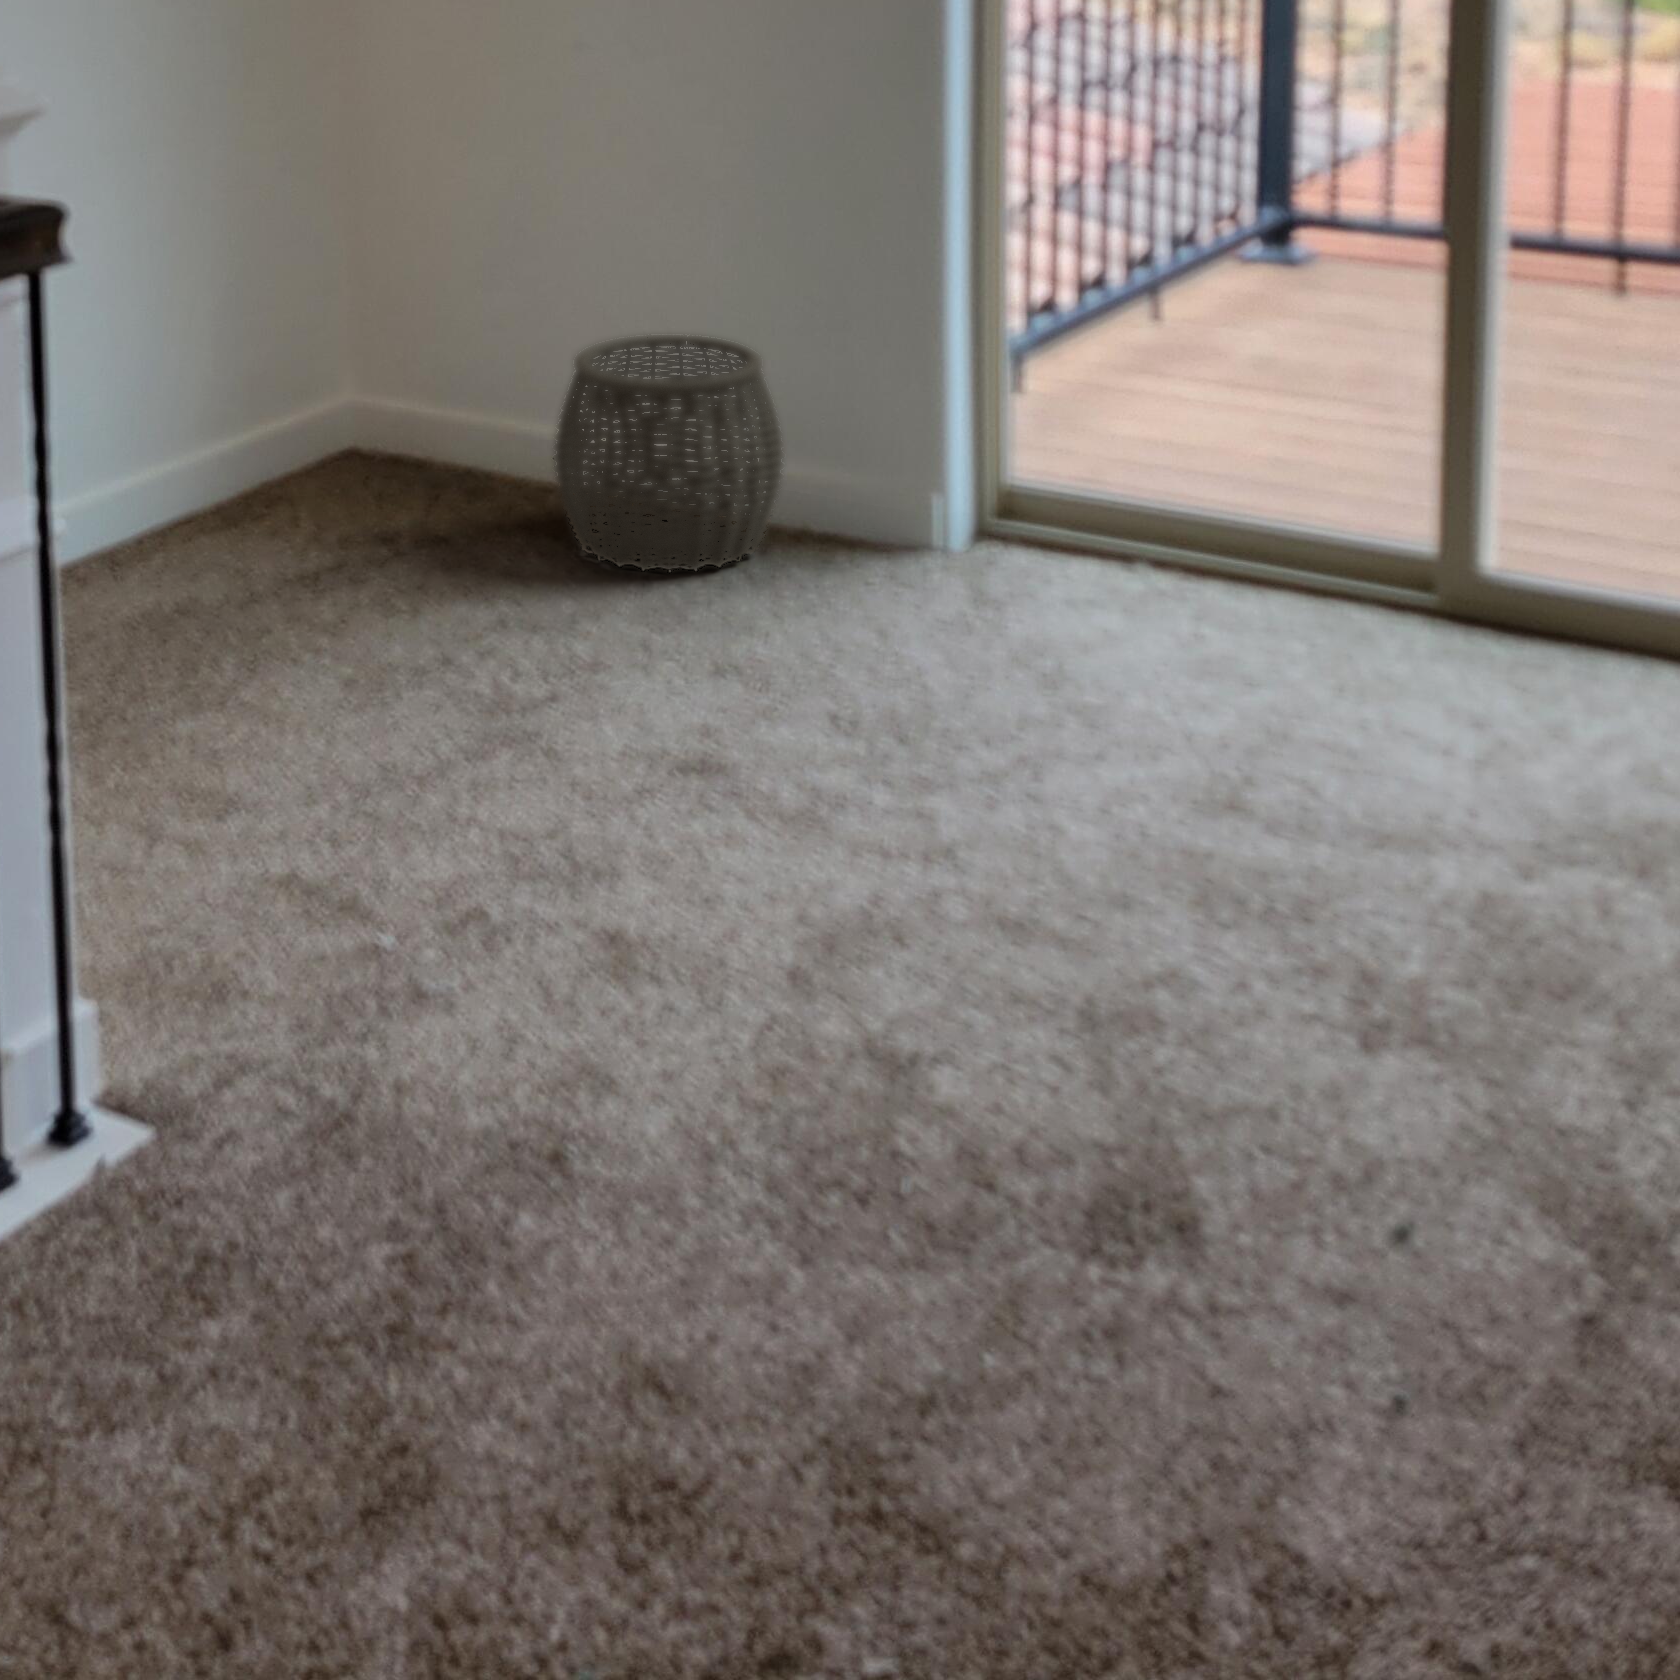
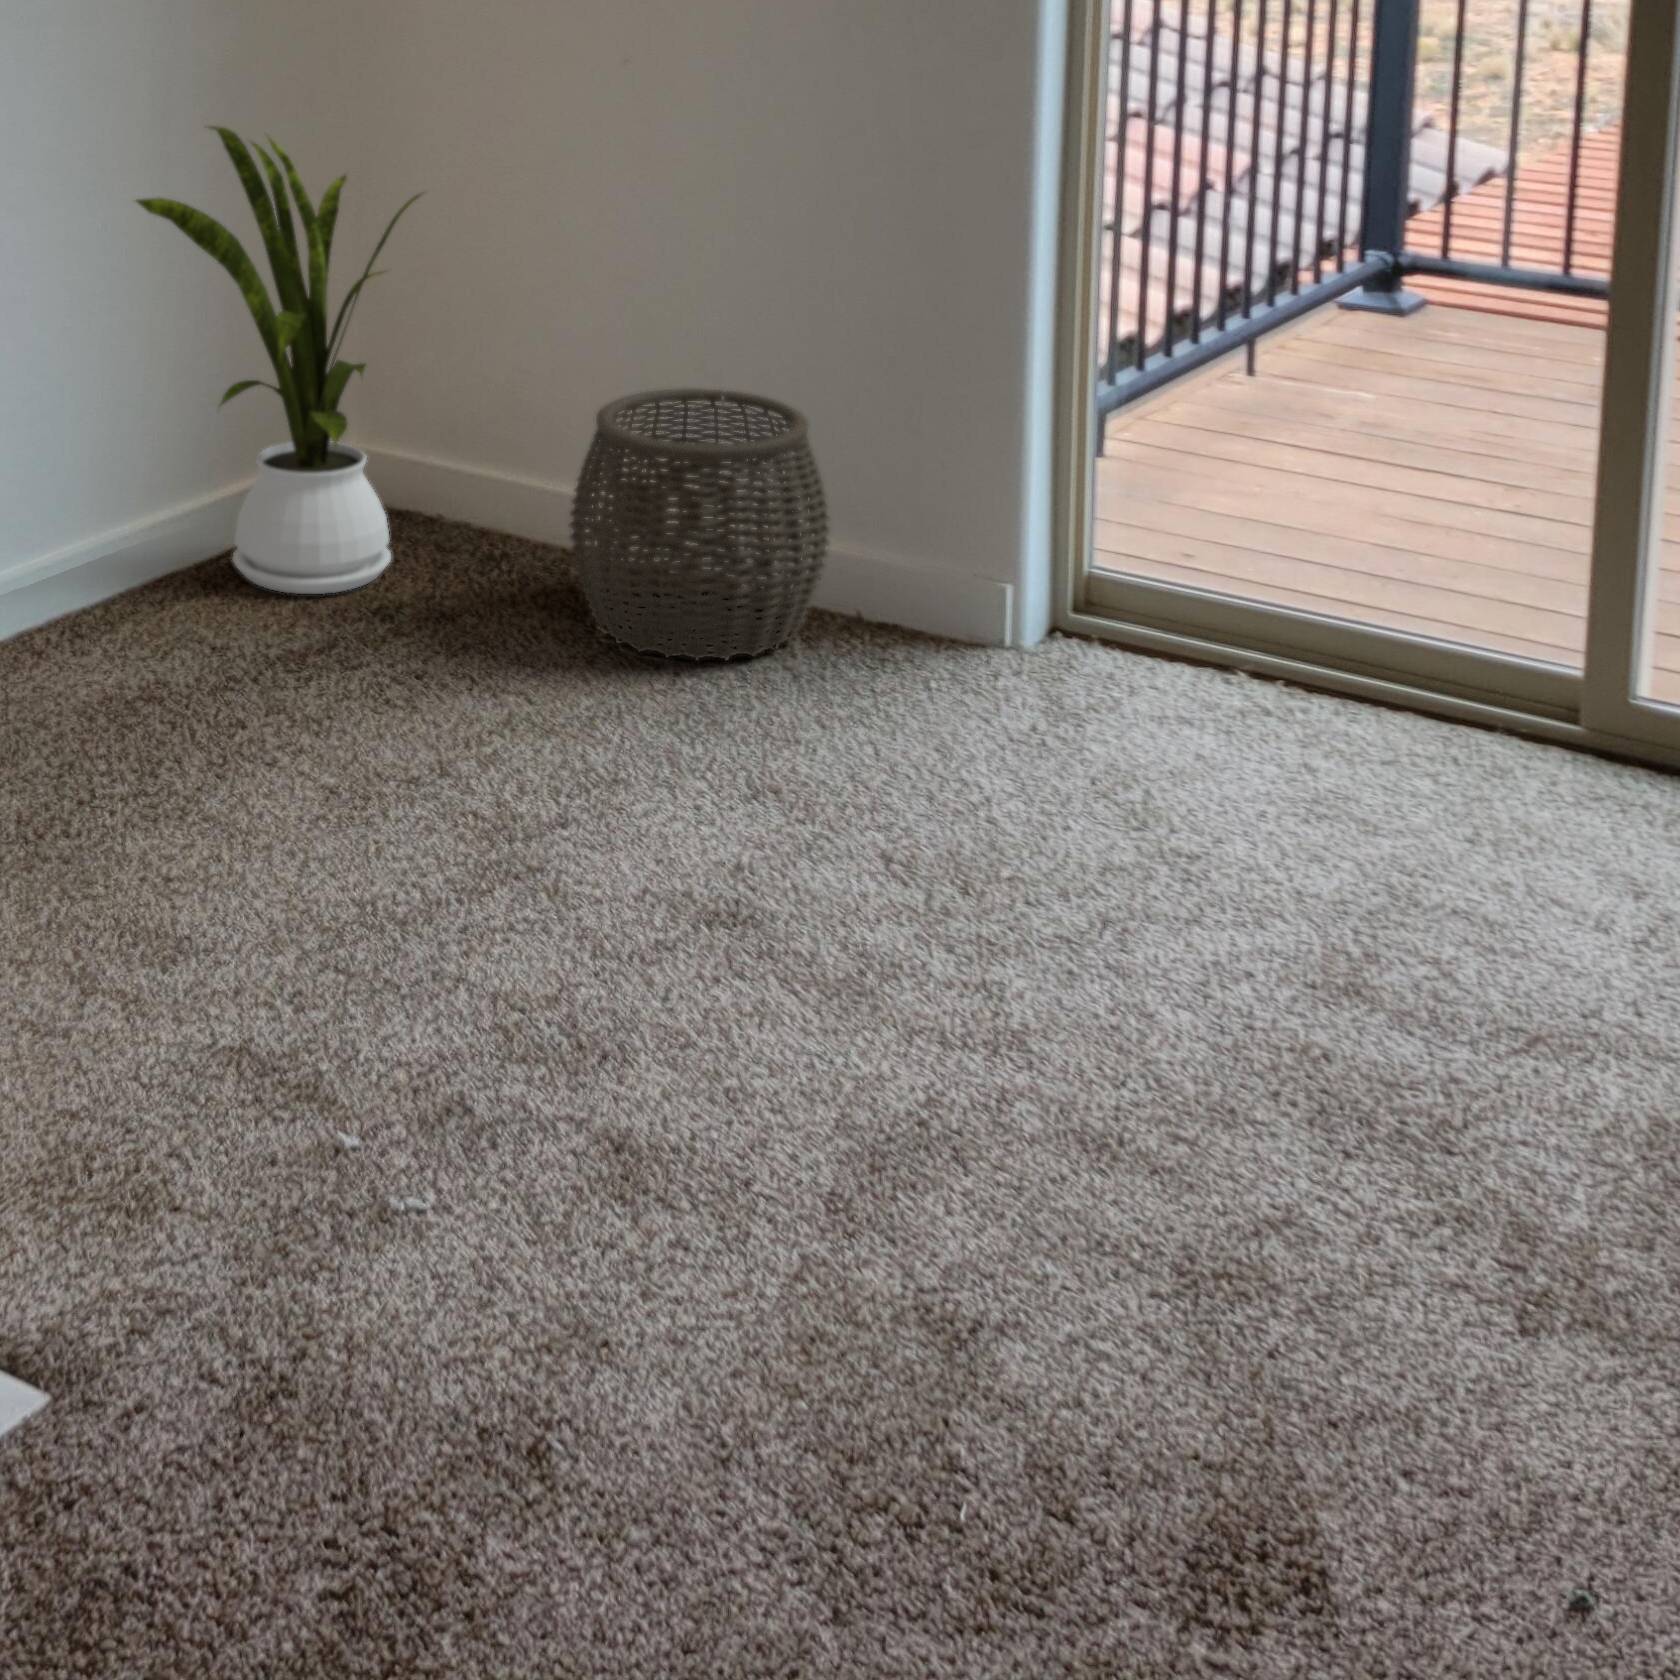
house plant: none [156,112,422,529] -> present [136,126,420,594]

